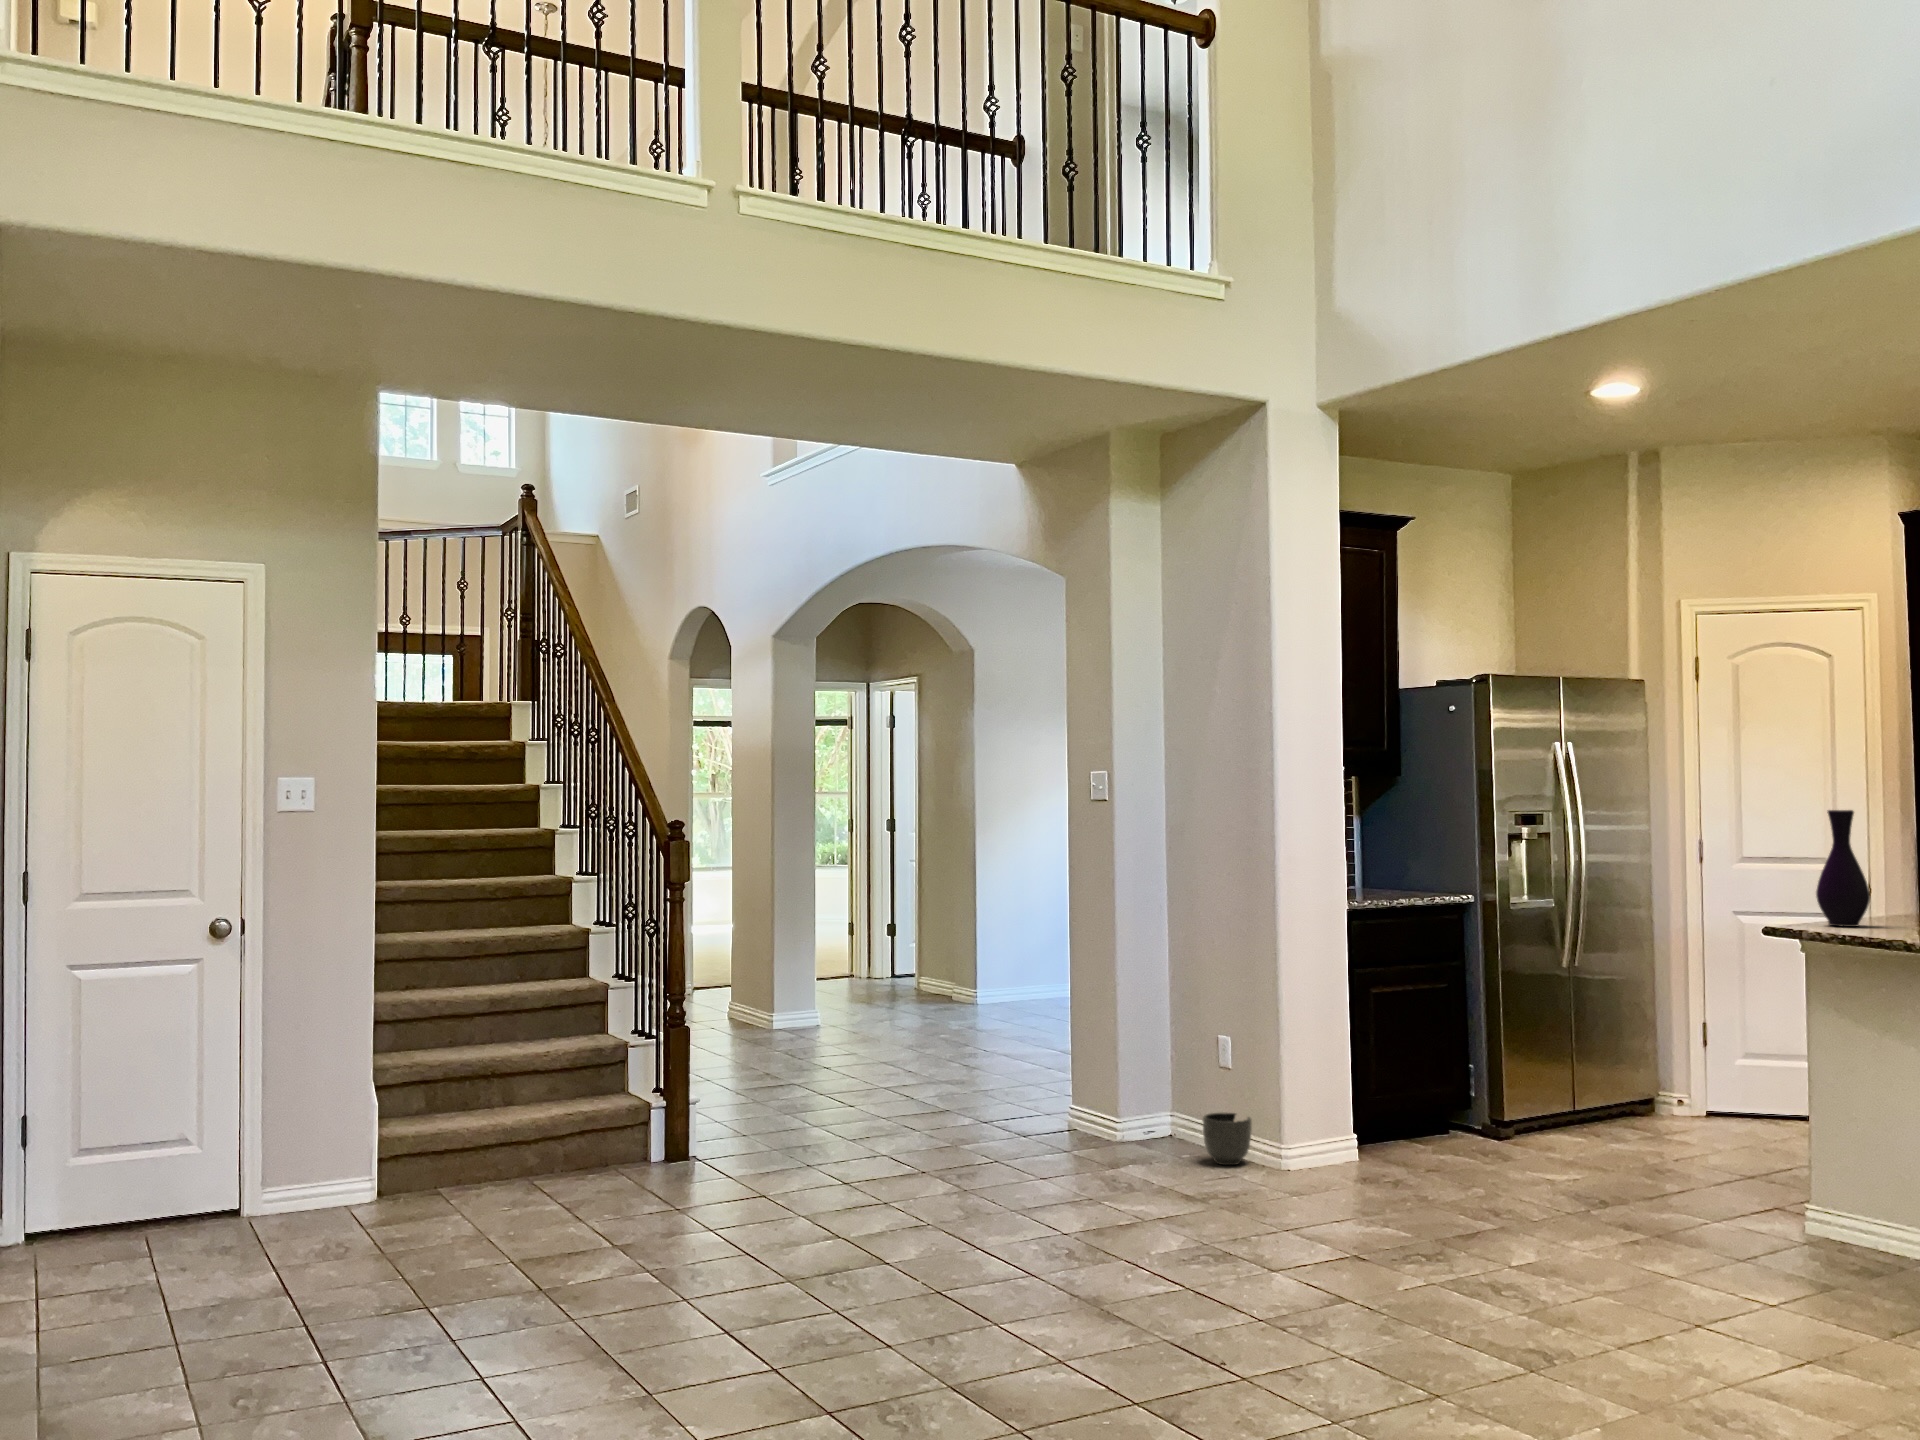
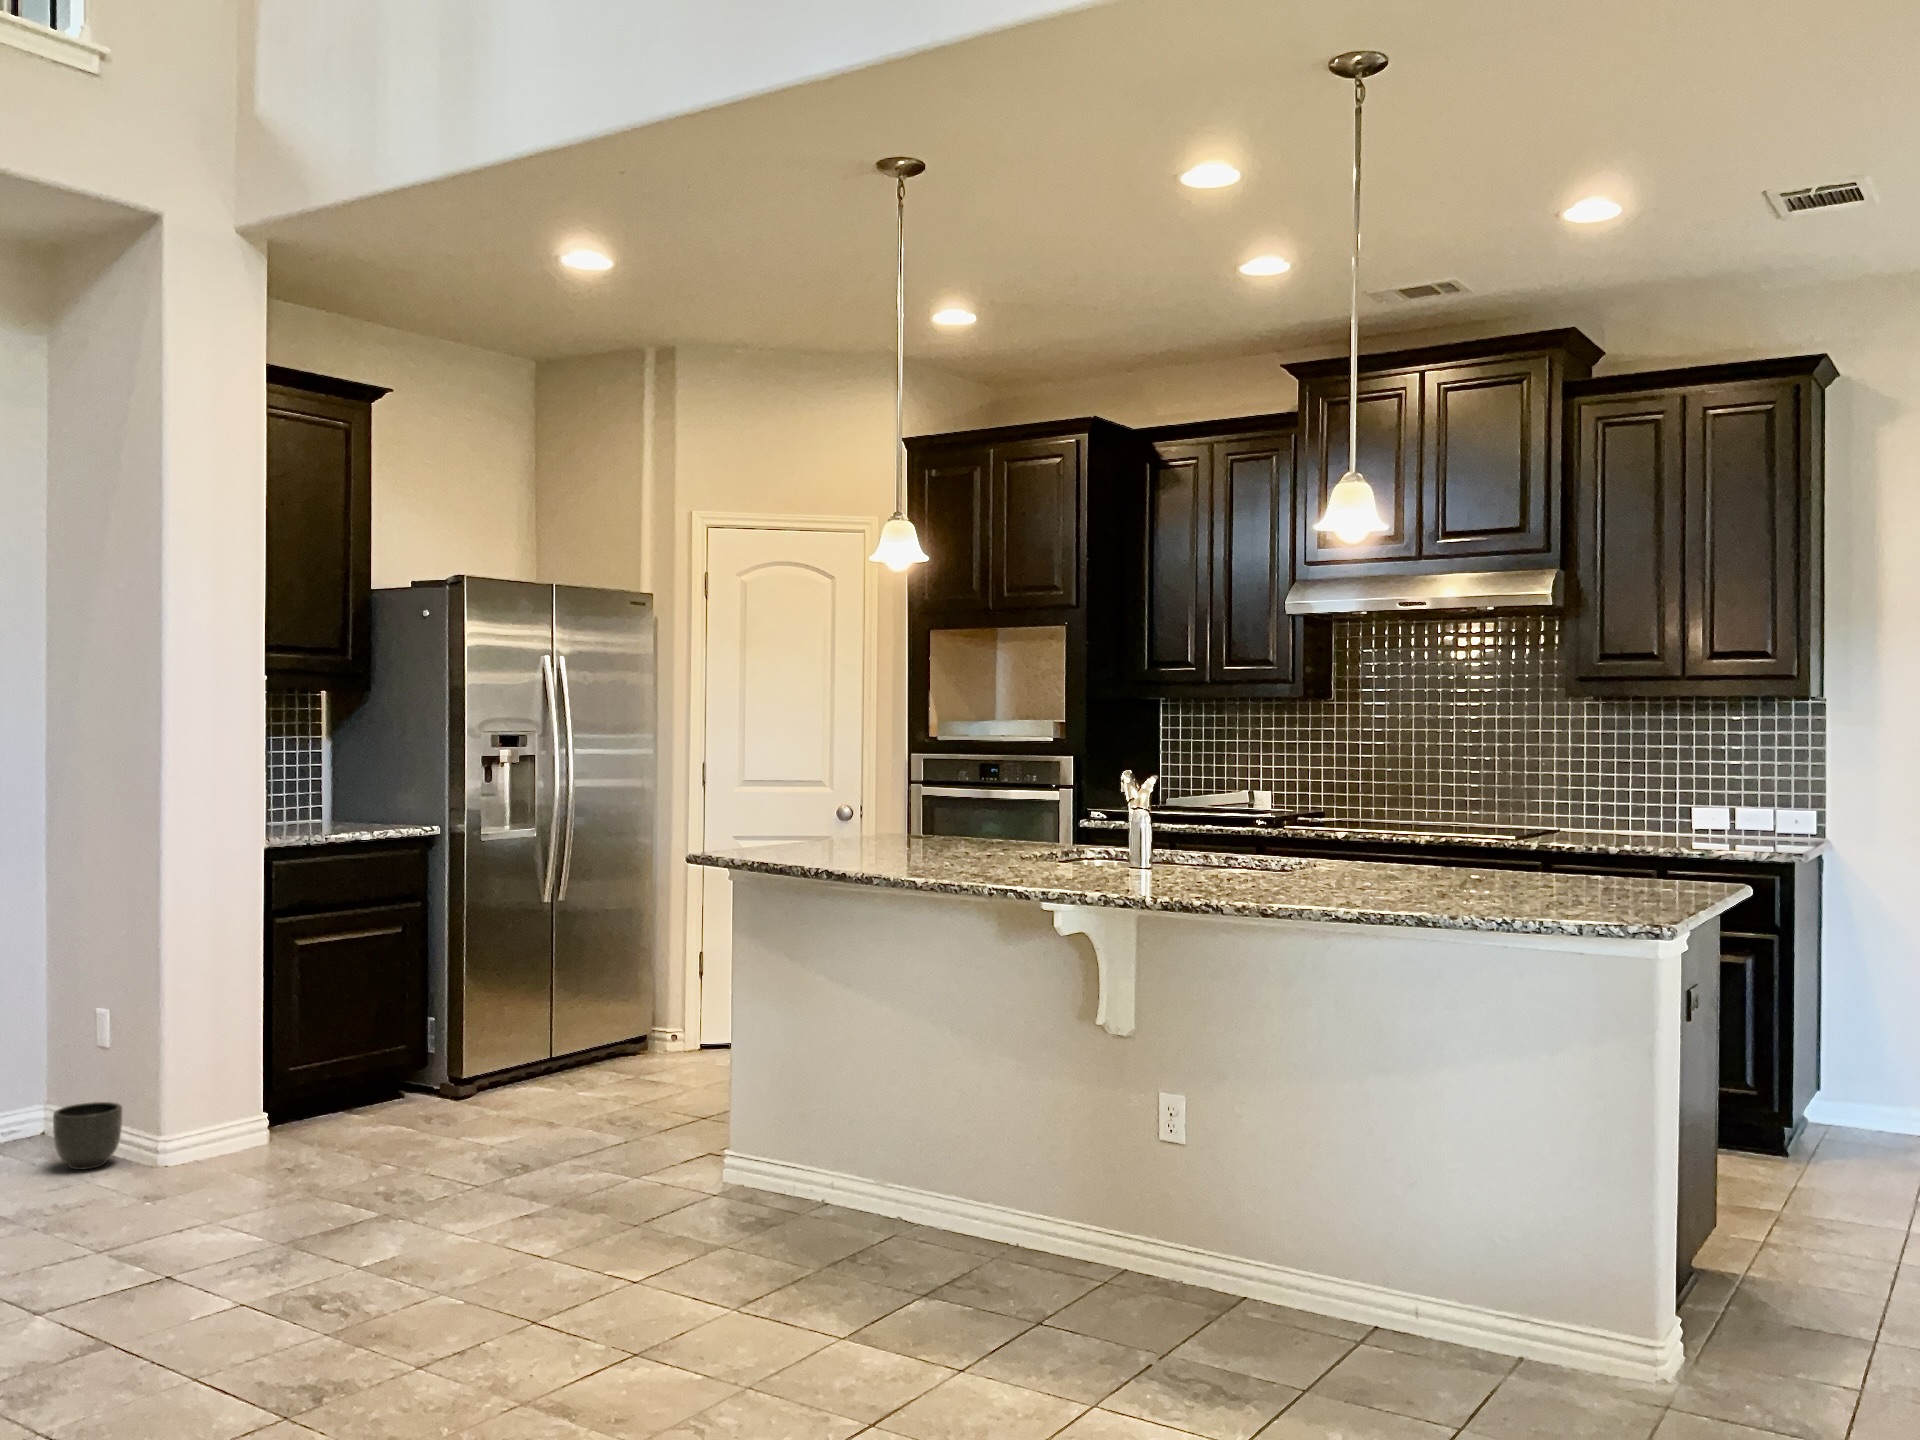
vase: present [1816,810,1870,927] -> none [750,730,801,855]

